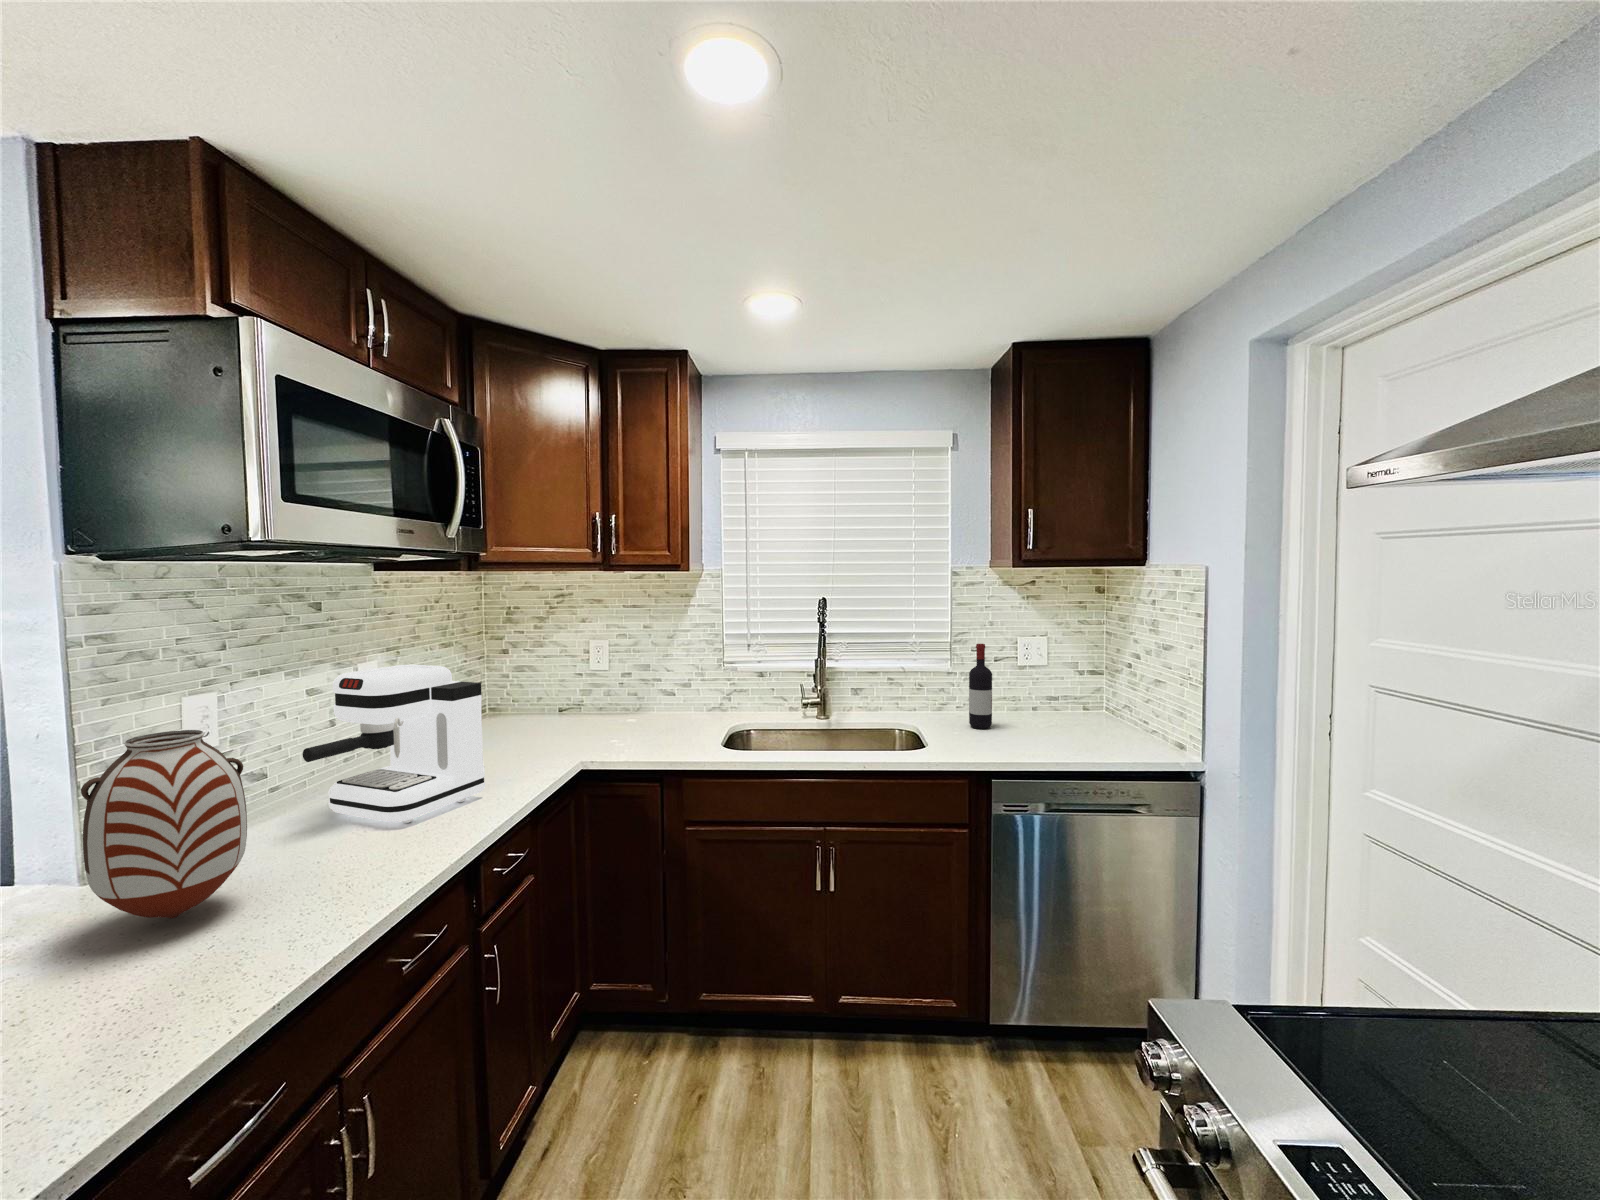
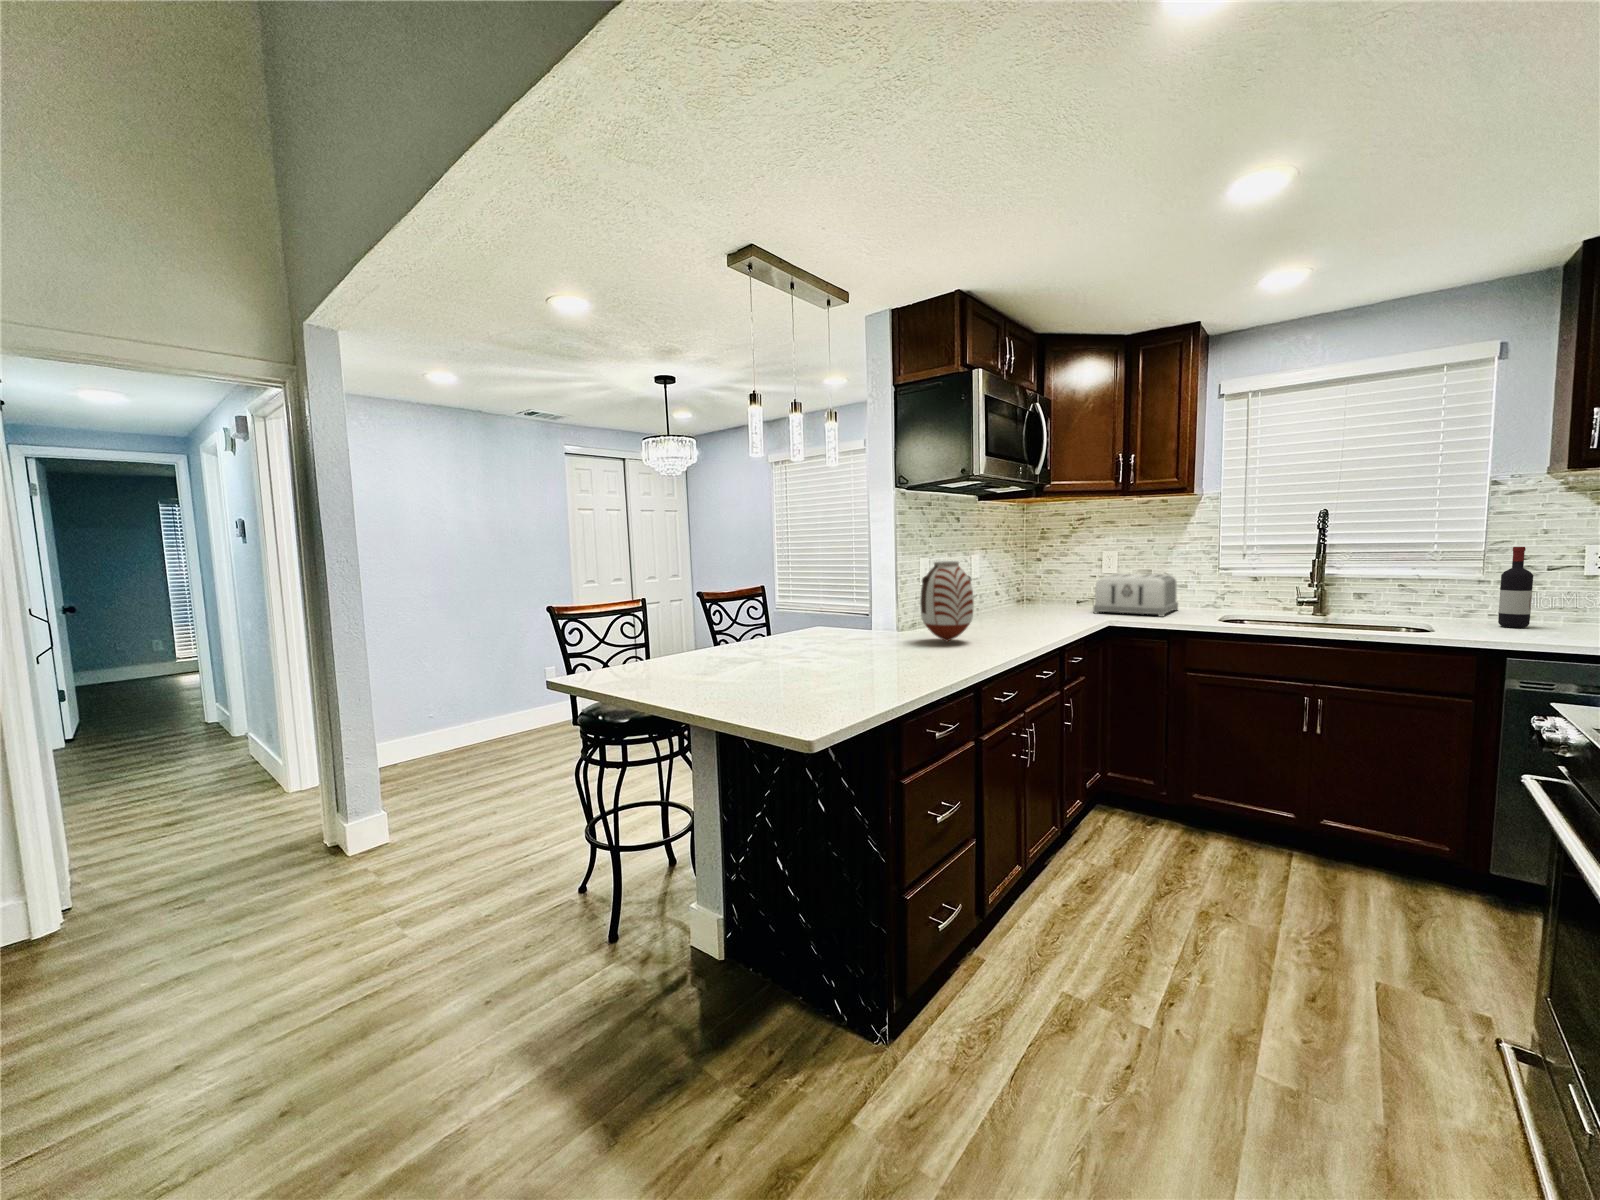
coffee maker: present [303,665,485,823] -> none [973,549,1058,630]
toaster: none [566,676,679,743] -> present [1093,574,1178,617]

